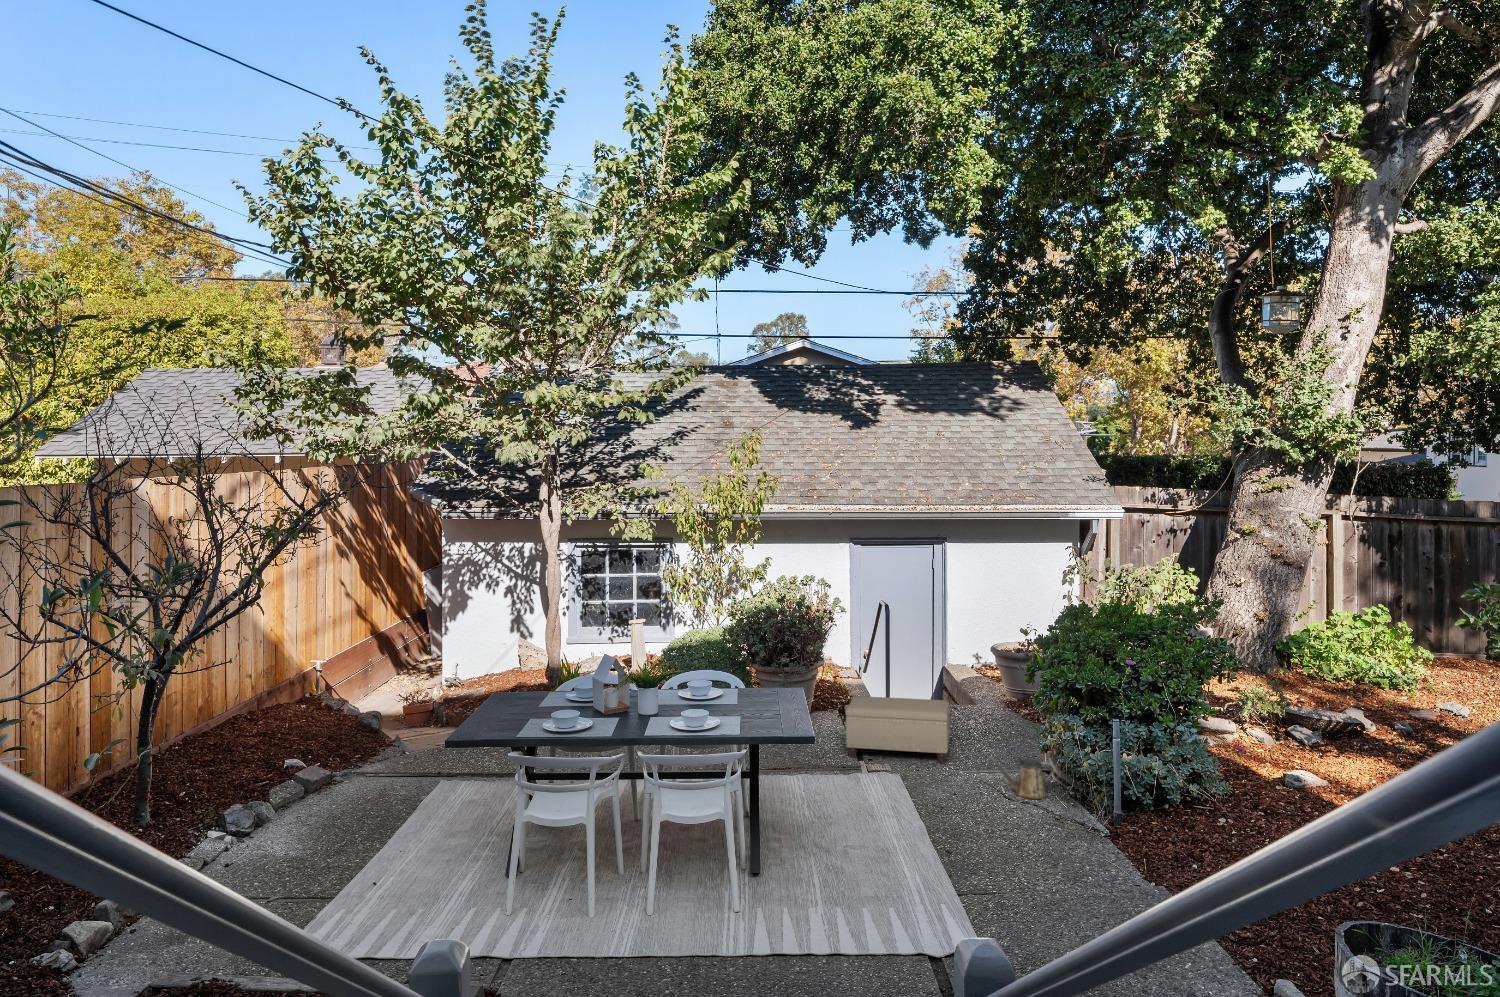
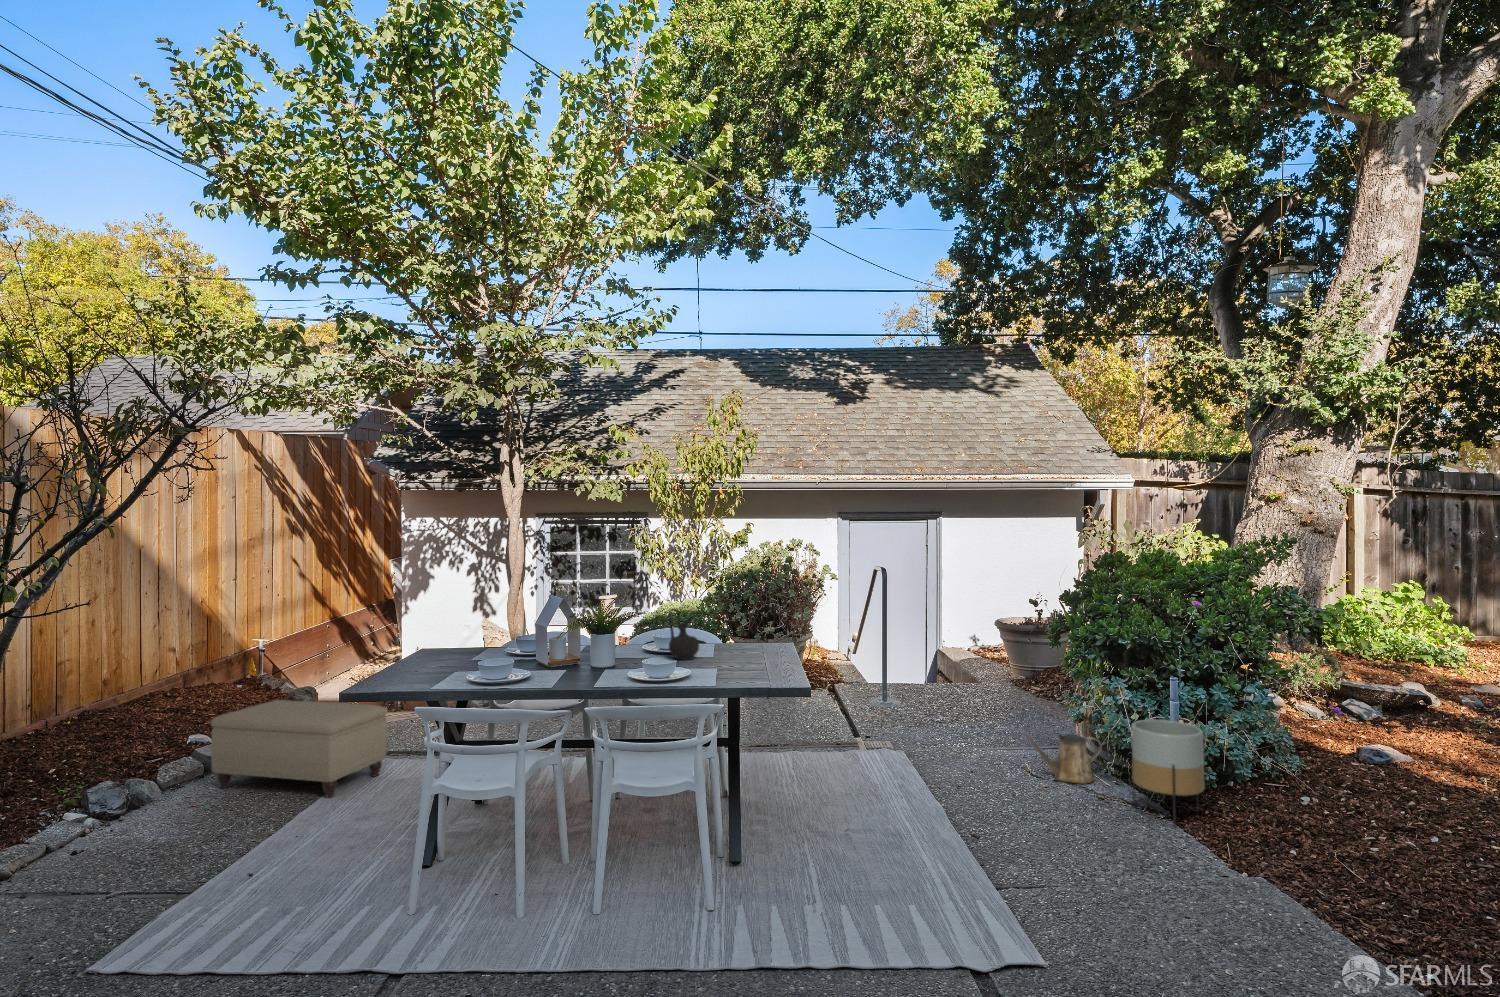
ceramic jug: none [709,667,733,707] -> present [668,609,699,660]
ottoman: present [845,696,950,764] -> present [211,700,387,797]
planter: none [1069,751,1121,836] -> present [1132,720,1205,828]

